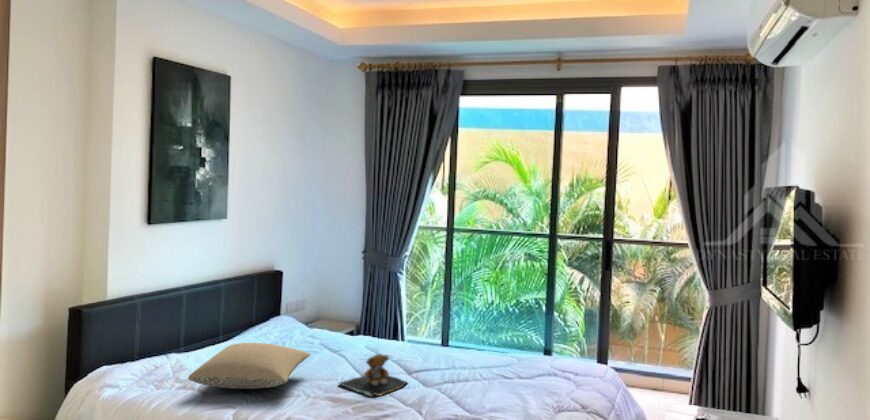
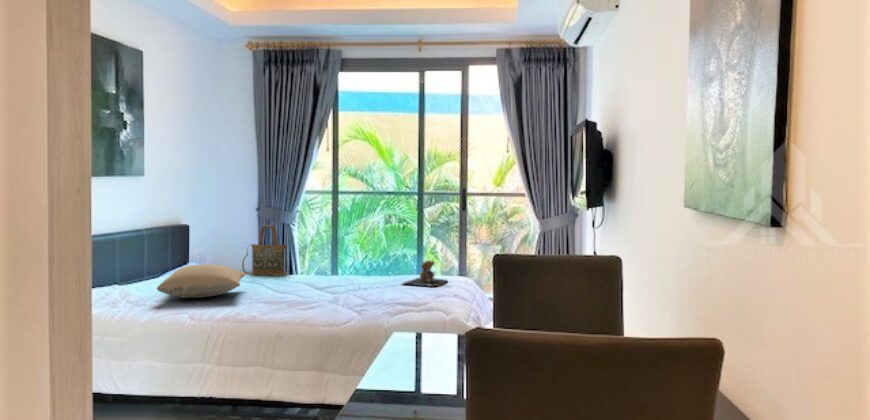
handbag: none [325,283,377,349] -> present [242,225,288,276]
teddy bear: present [339,354,407,396] -> present [404,260,447,286]

